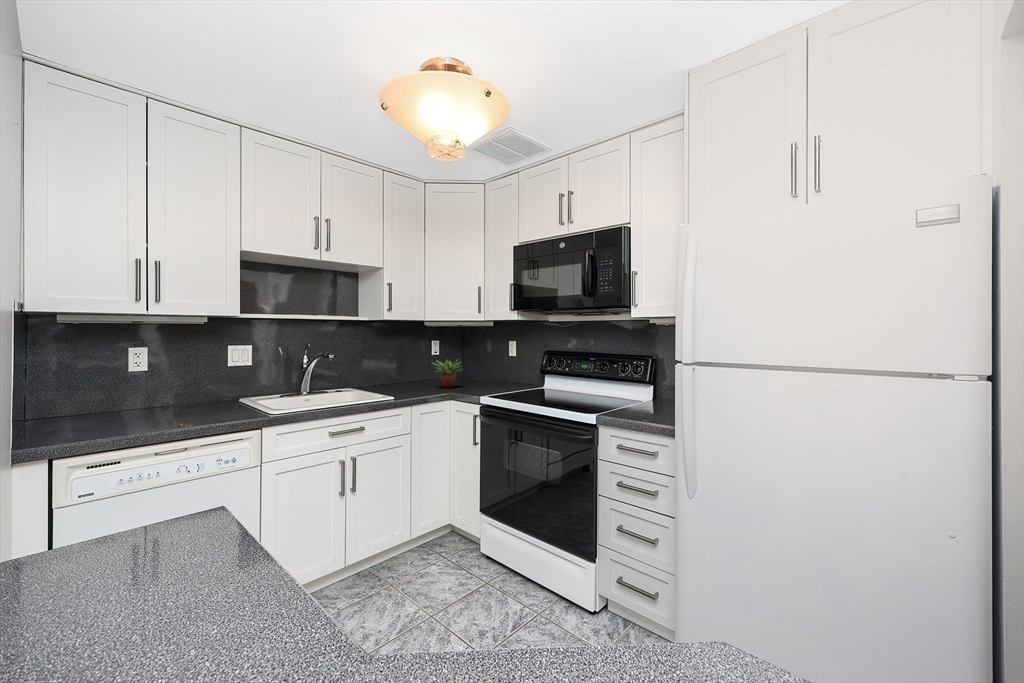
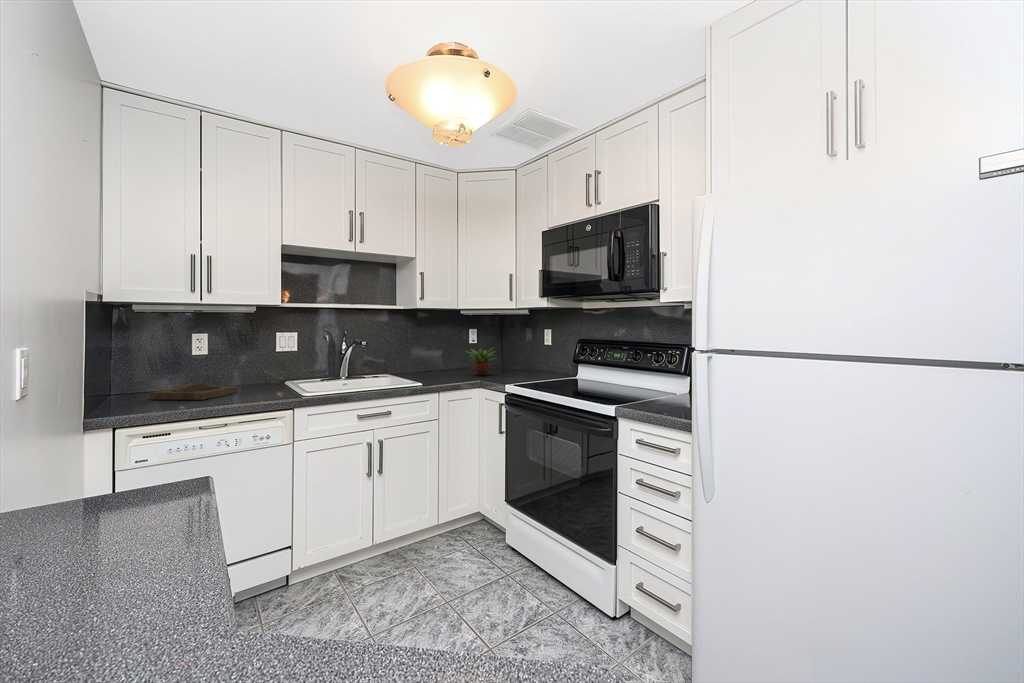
tray: none [96,402,194,421] -> present [150,384,238,400]

